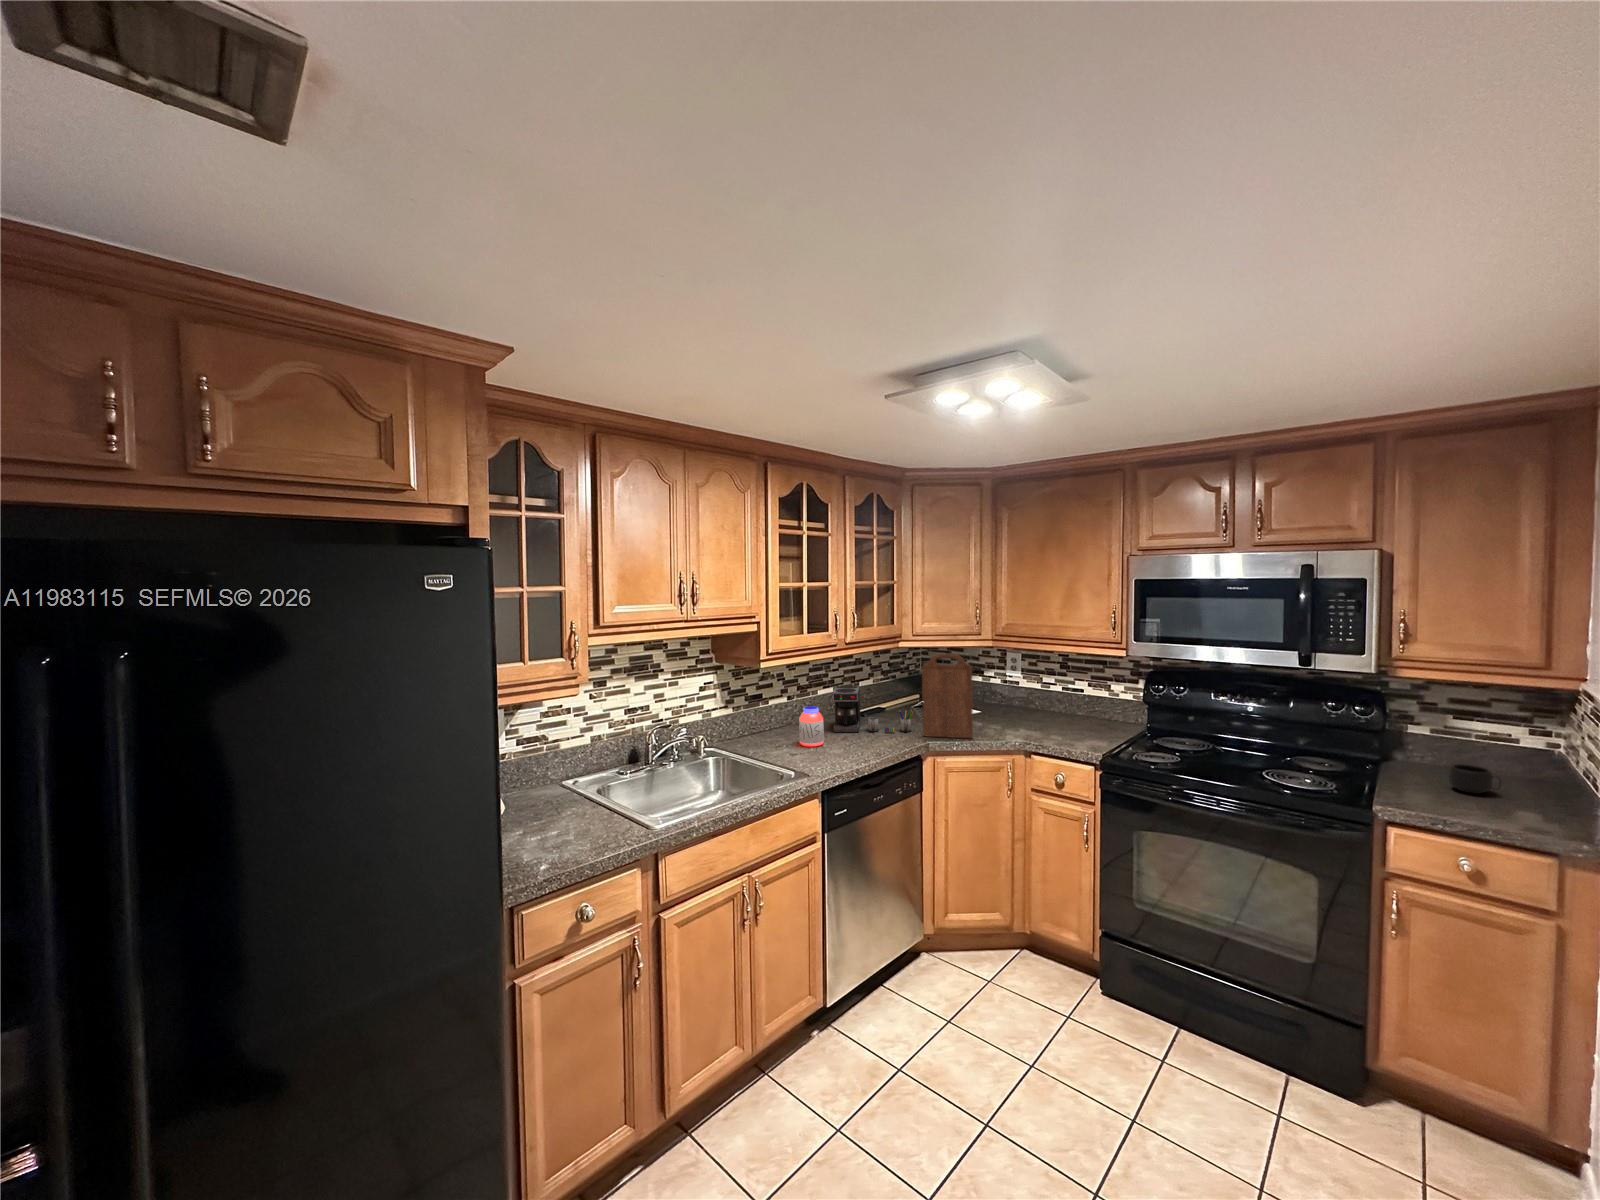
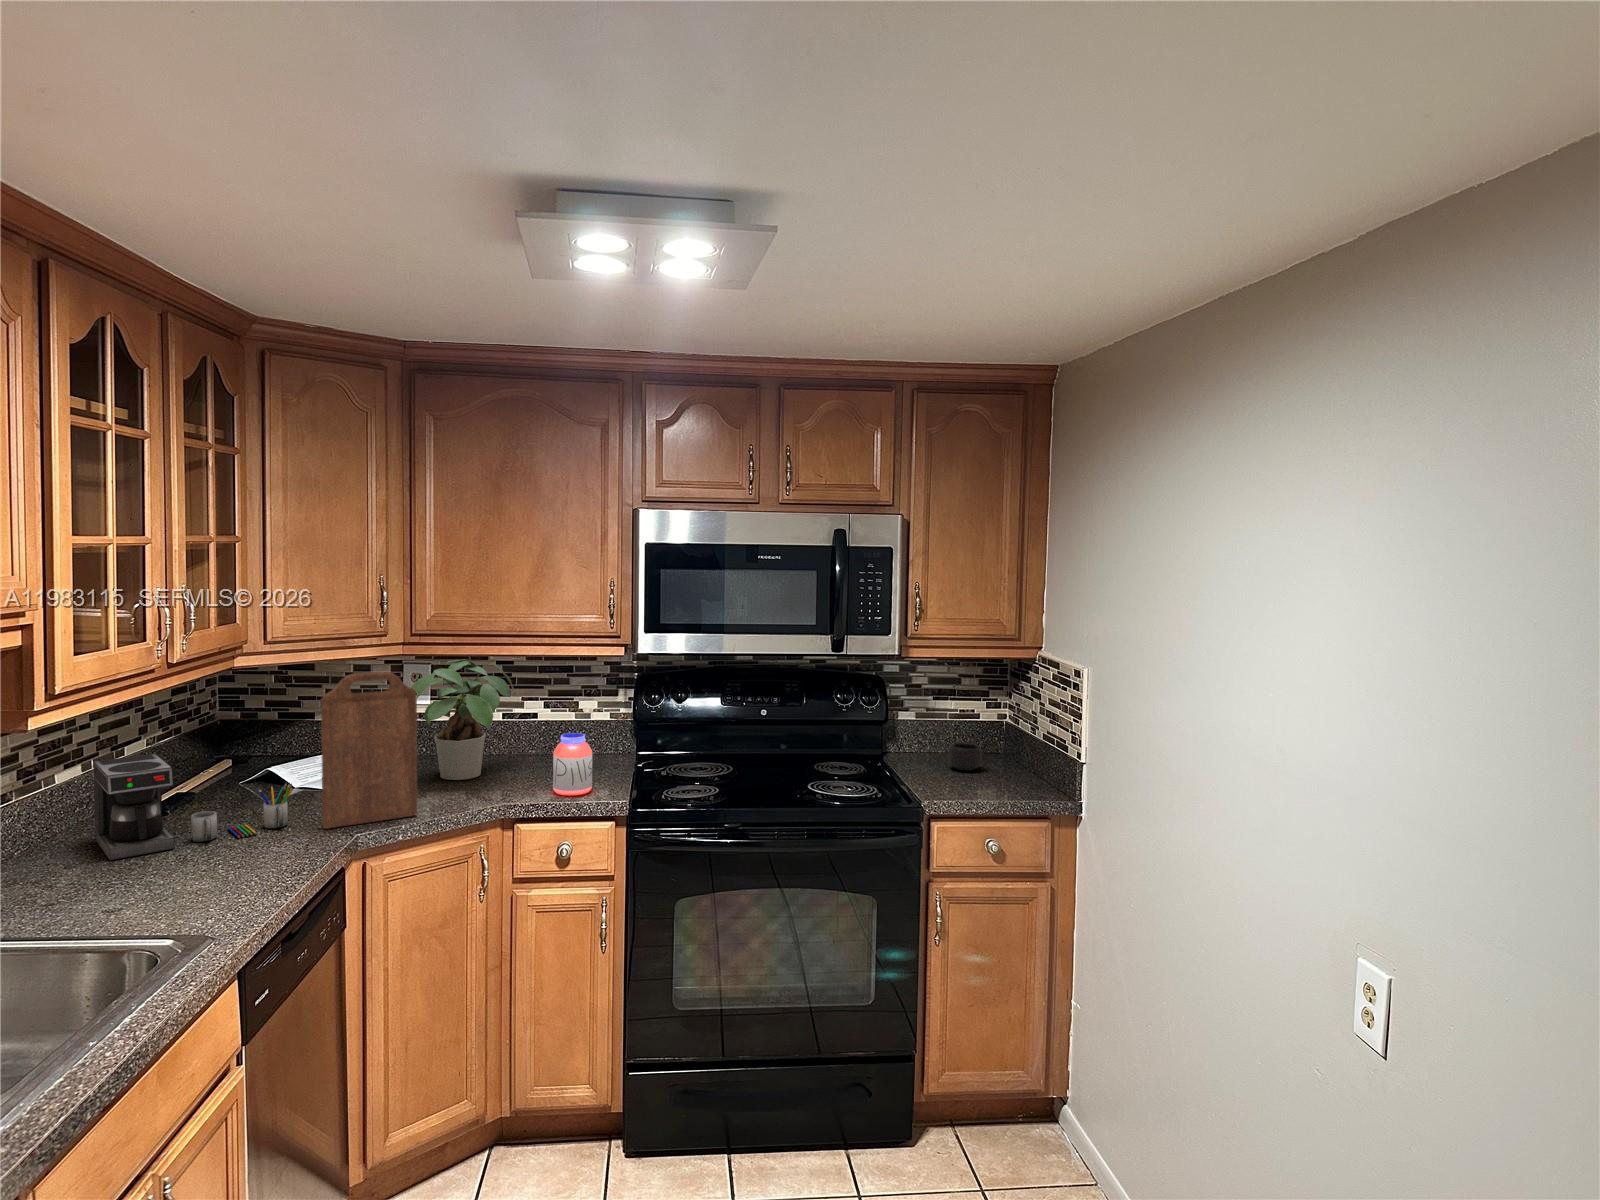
potted plant: none [986,650,1061,725] -> present [411,659,514,780]
jar: present [799,706,824,747] -> present [553,733,592,796]

